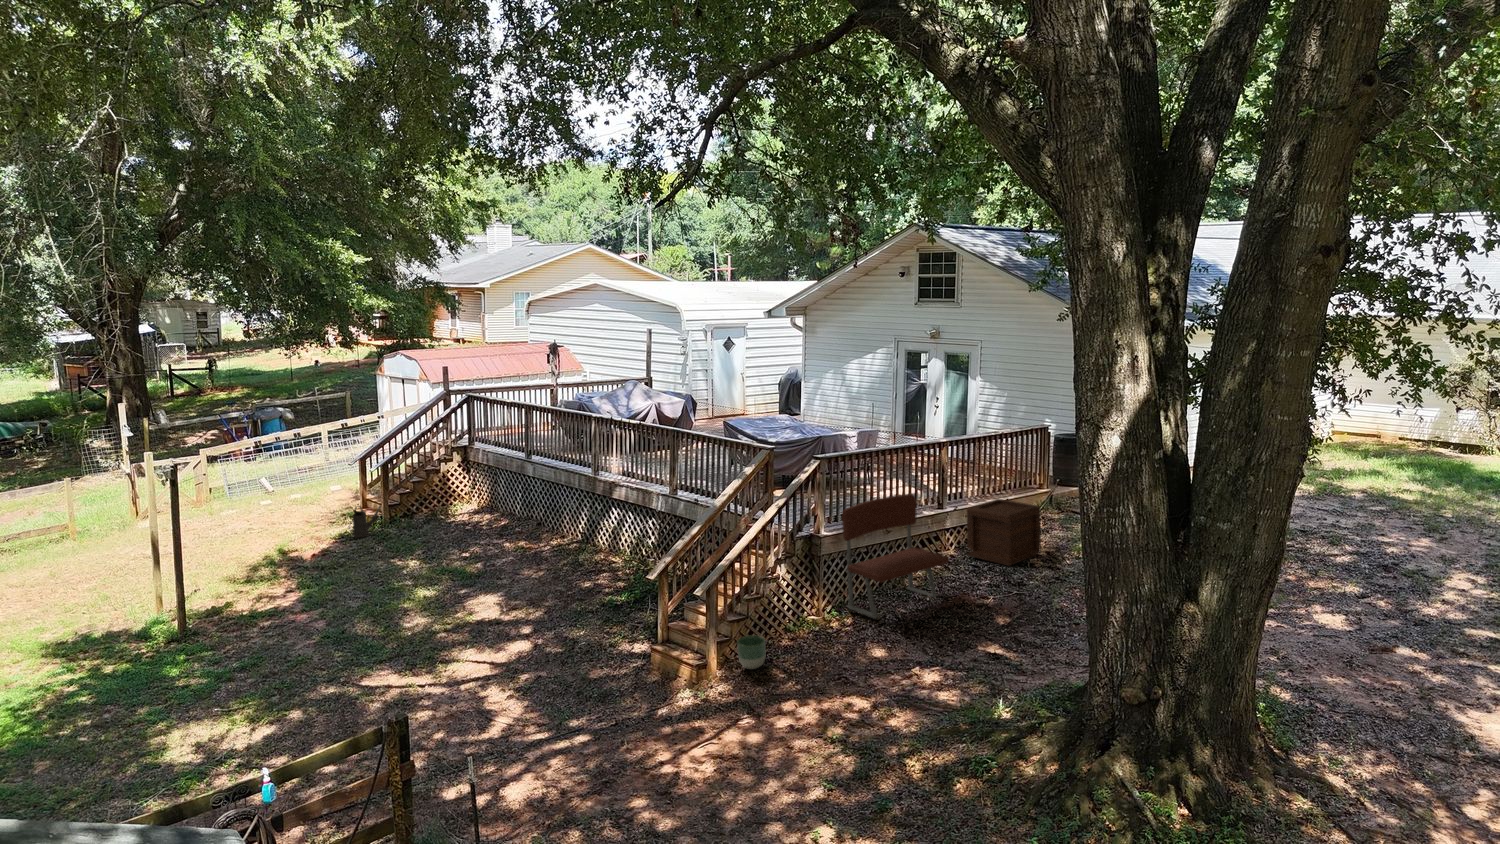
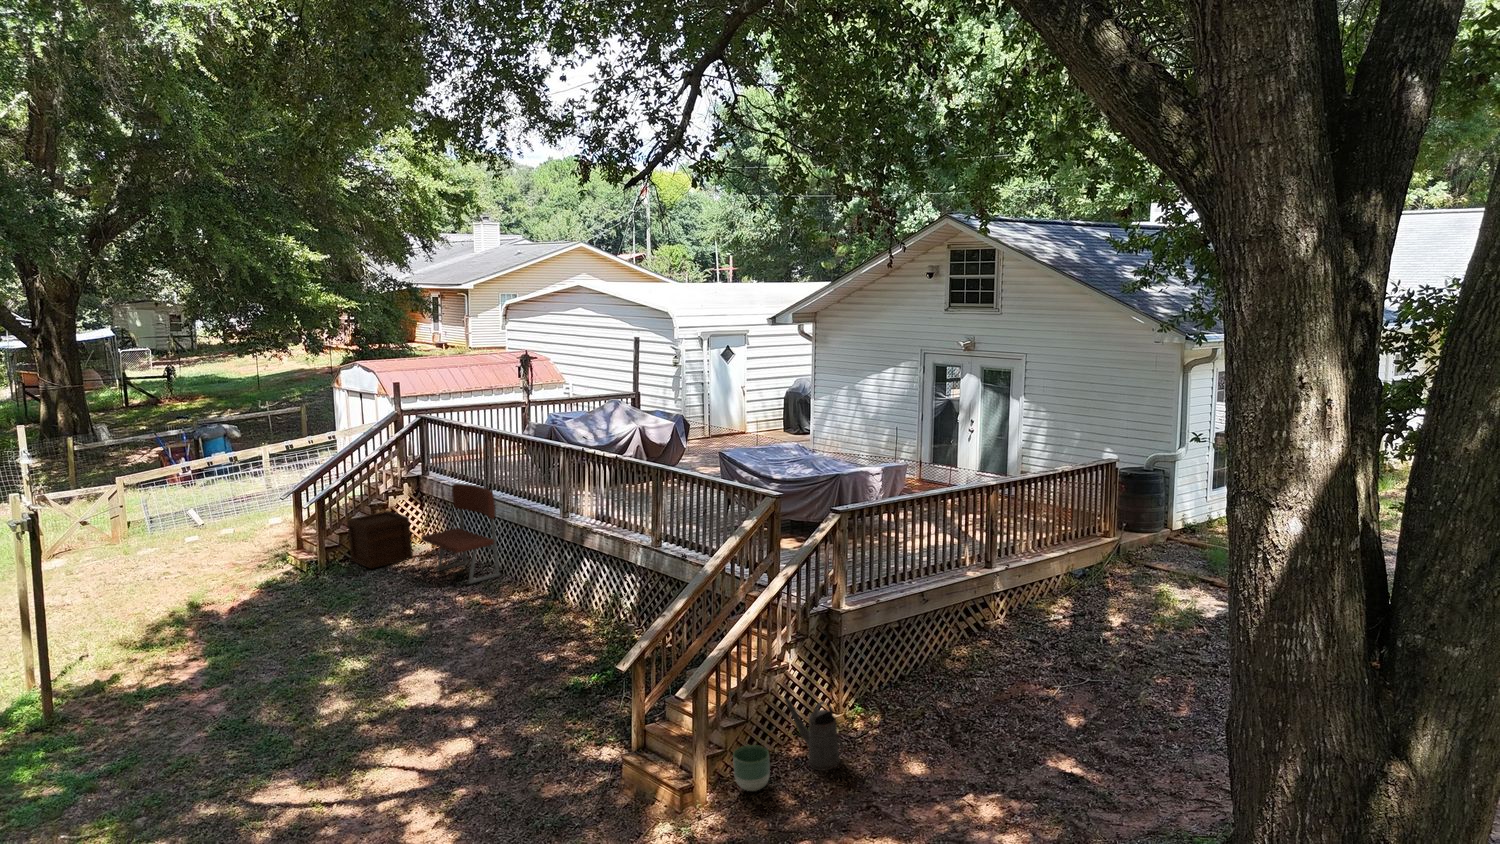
bench: present [842,494,949,619] -> present [422,483,500,584]
wooden crate: present [967,499,1041,566] -> present [347,511,413,569]
watering can: present [352,506,381,538] -> present [785,698,844,771]

